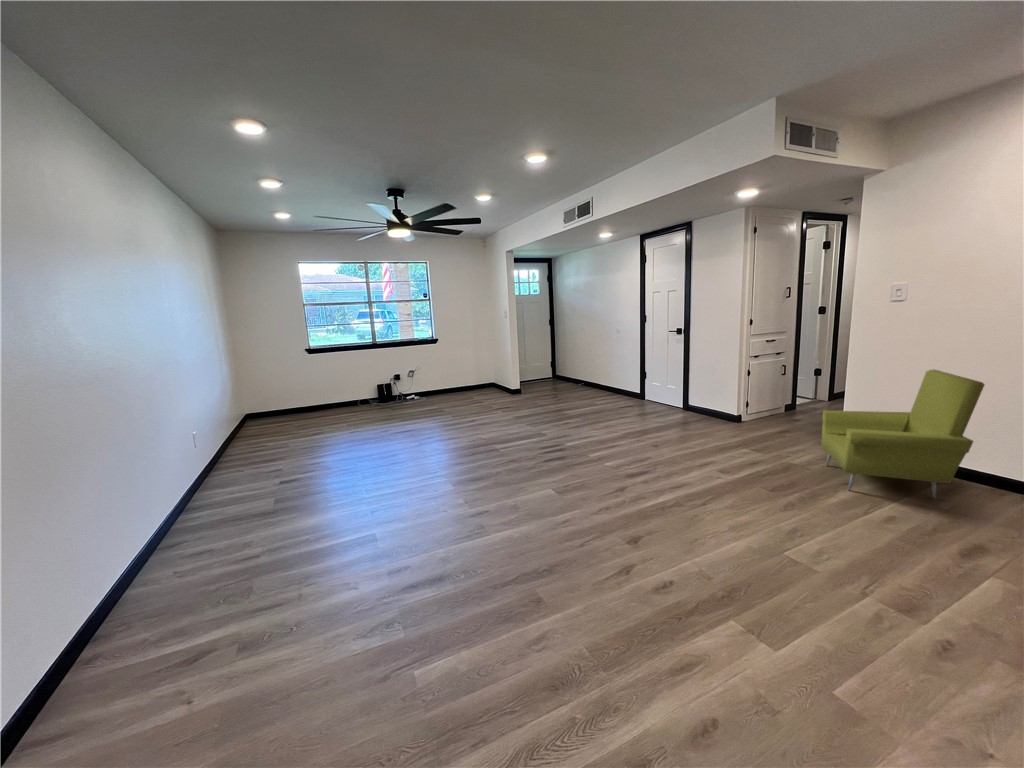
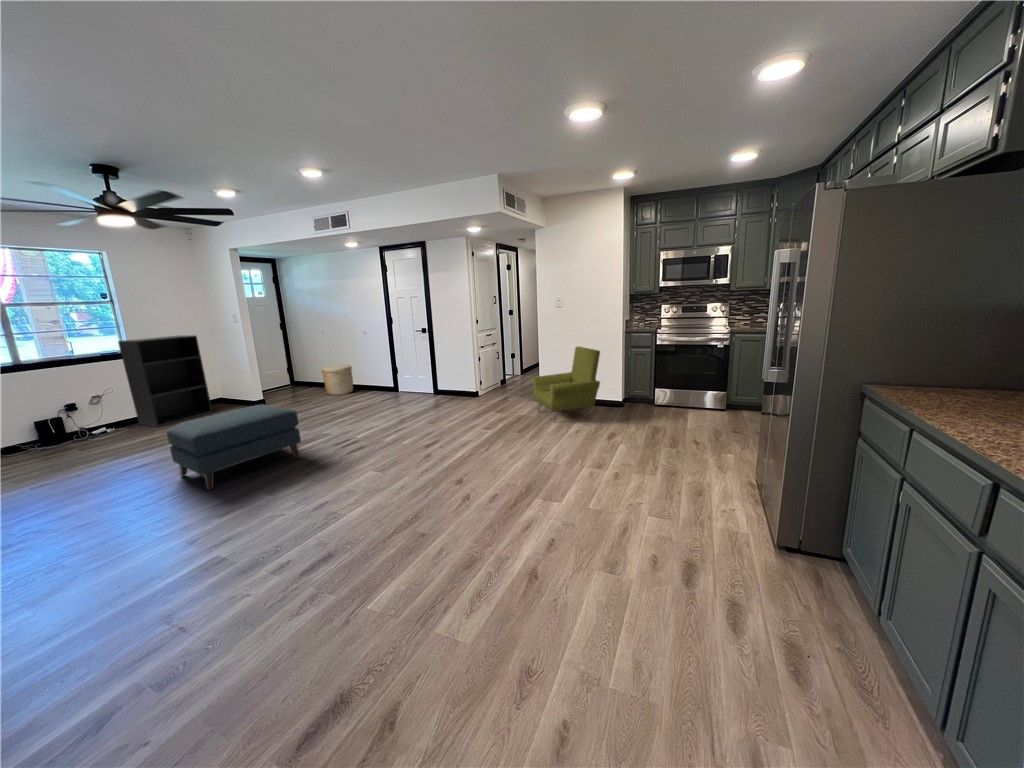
bookshelf: none [432,328,484,400] -> present [118,335,212,427]
woven basket: none [572,363,601,394] -> present [322,365,353,395]
ottoman: none [417,395,509,465] -> present [167,404,301,491]

